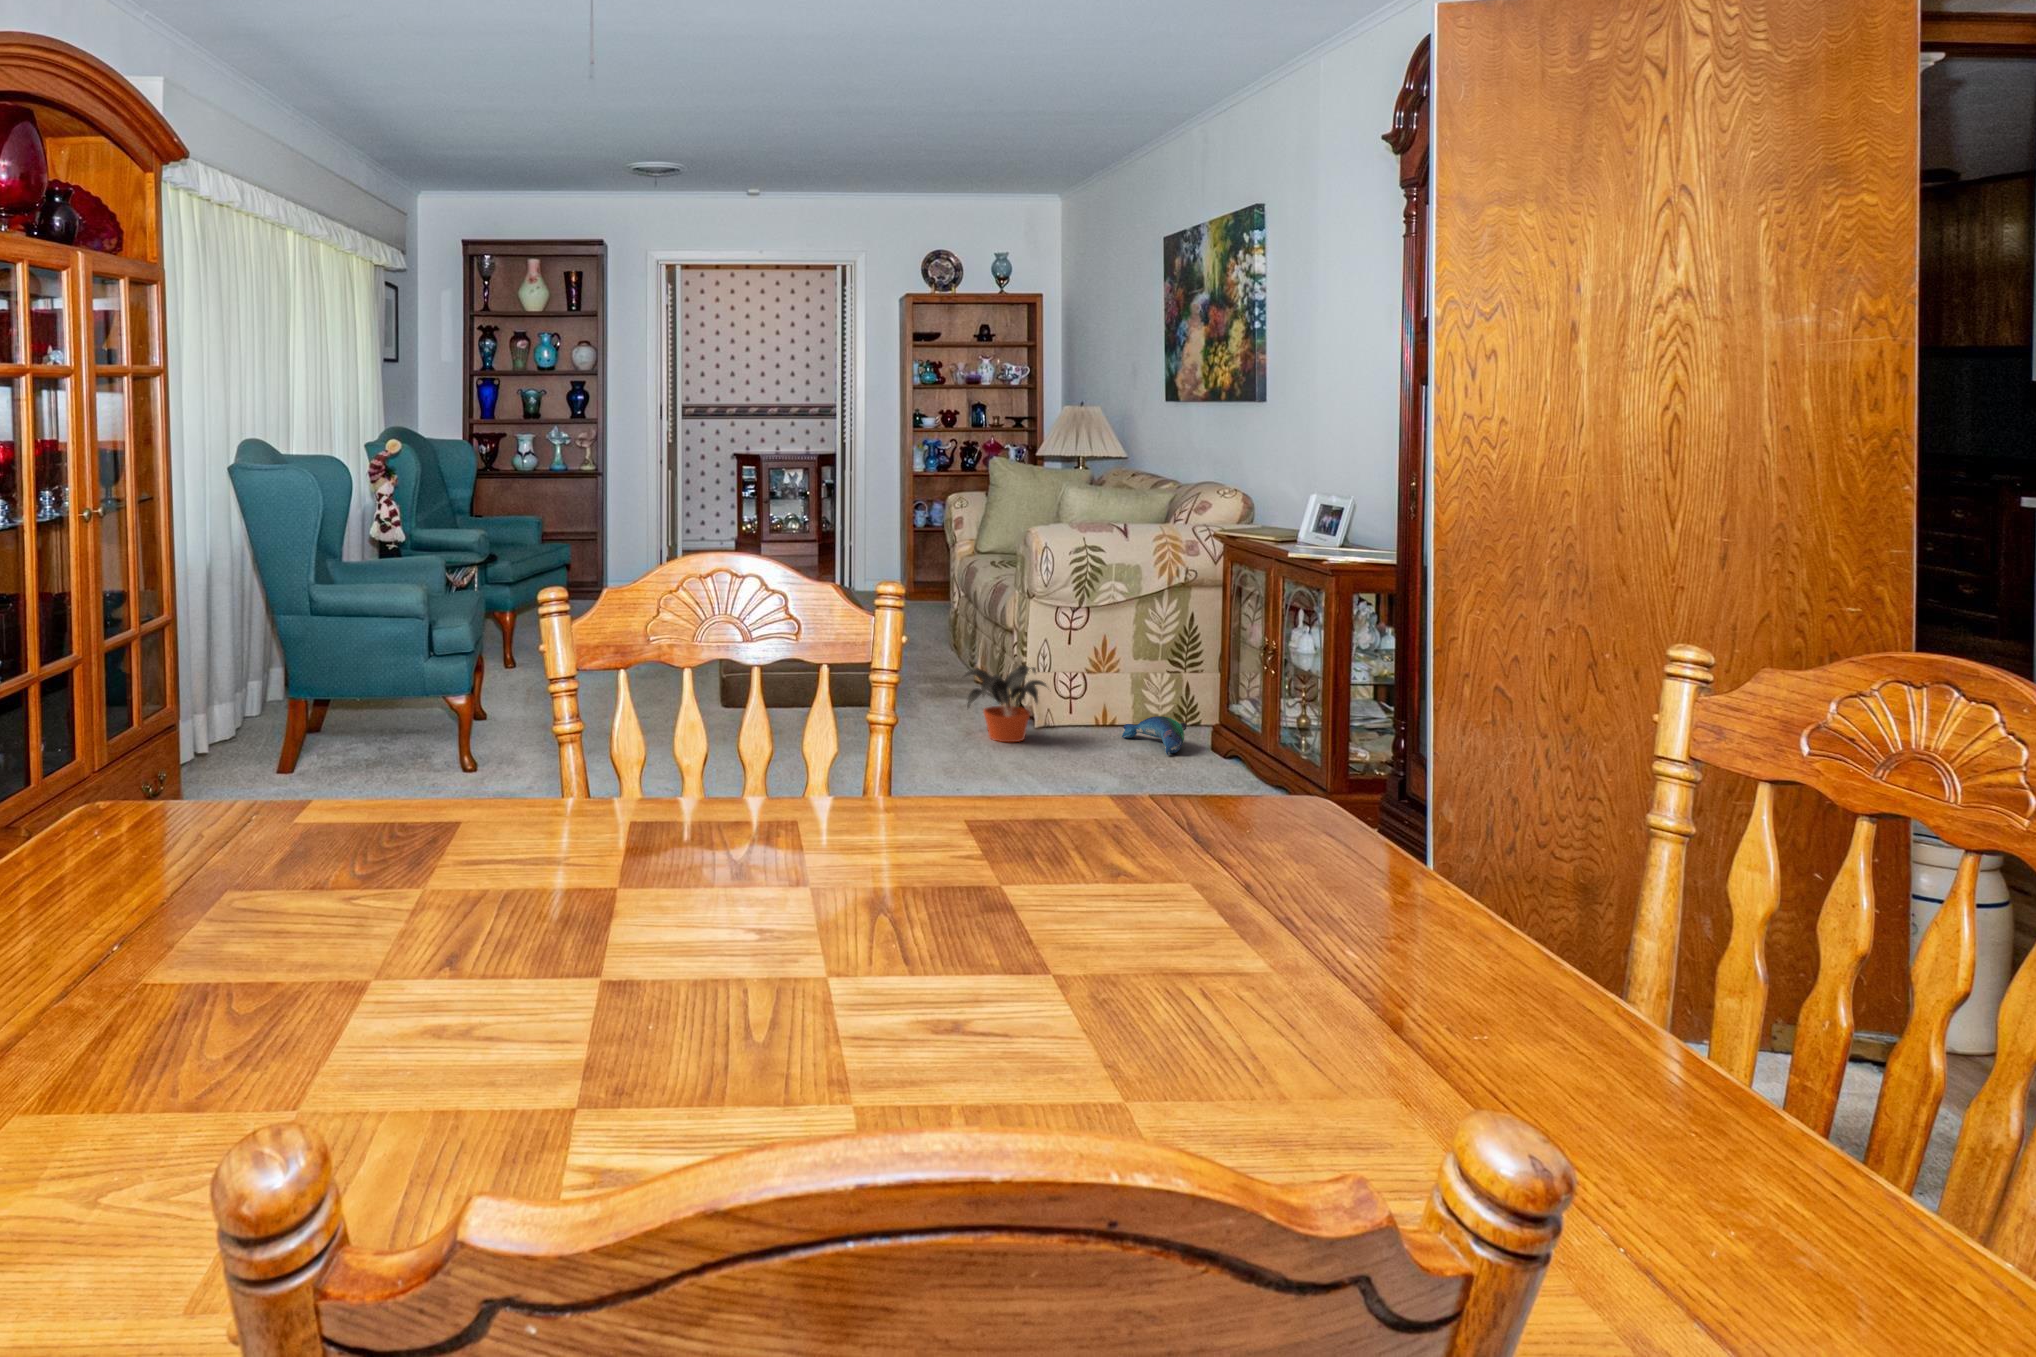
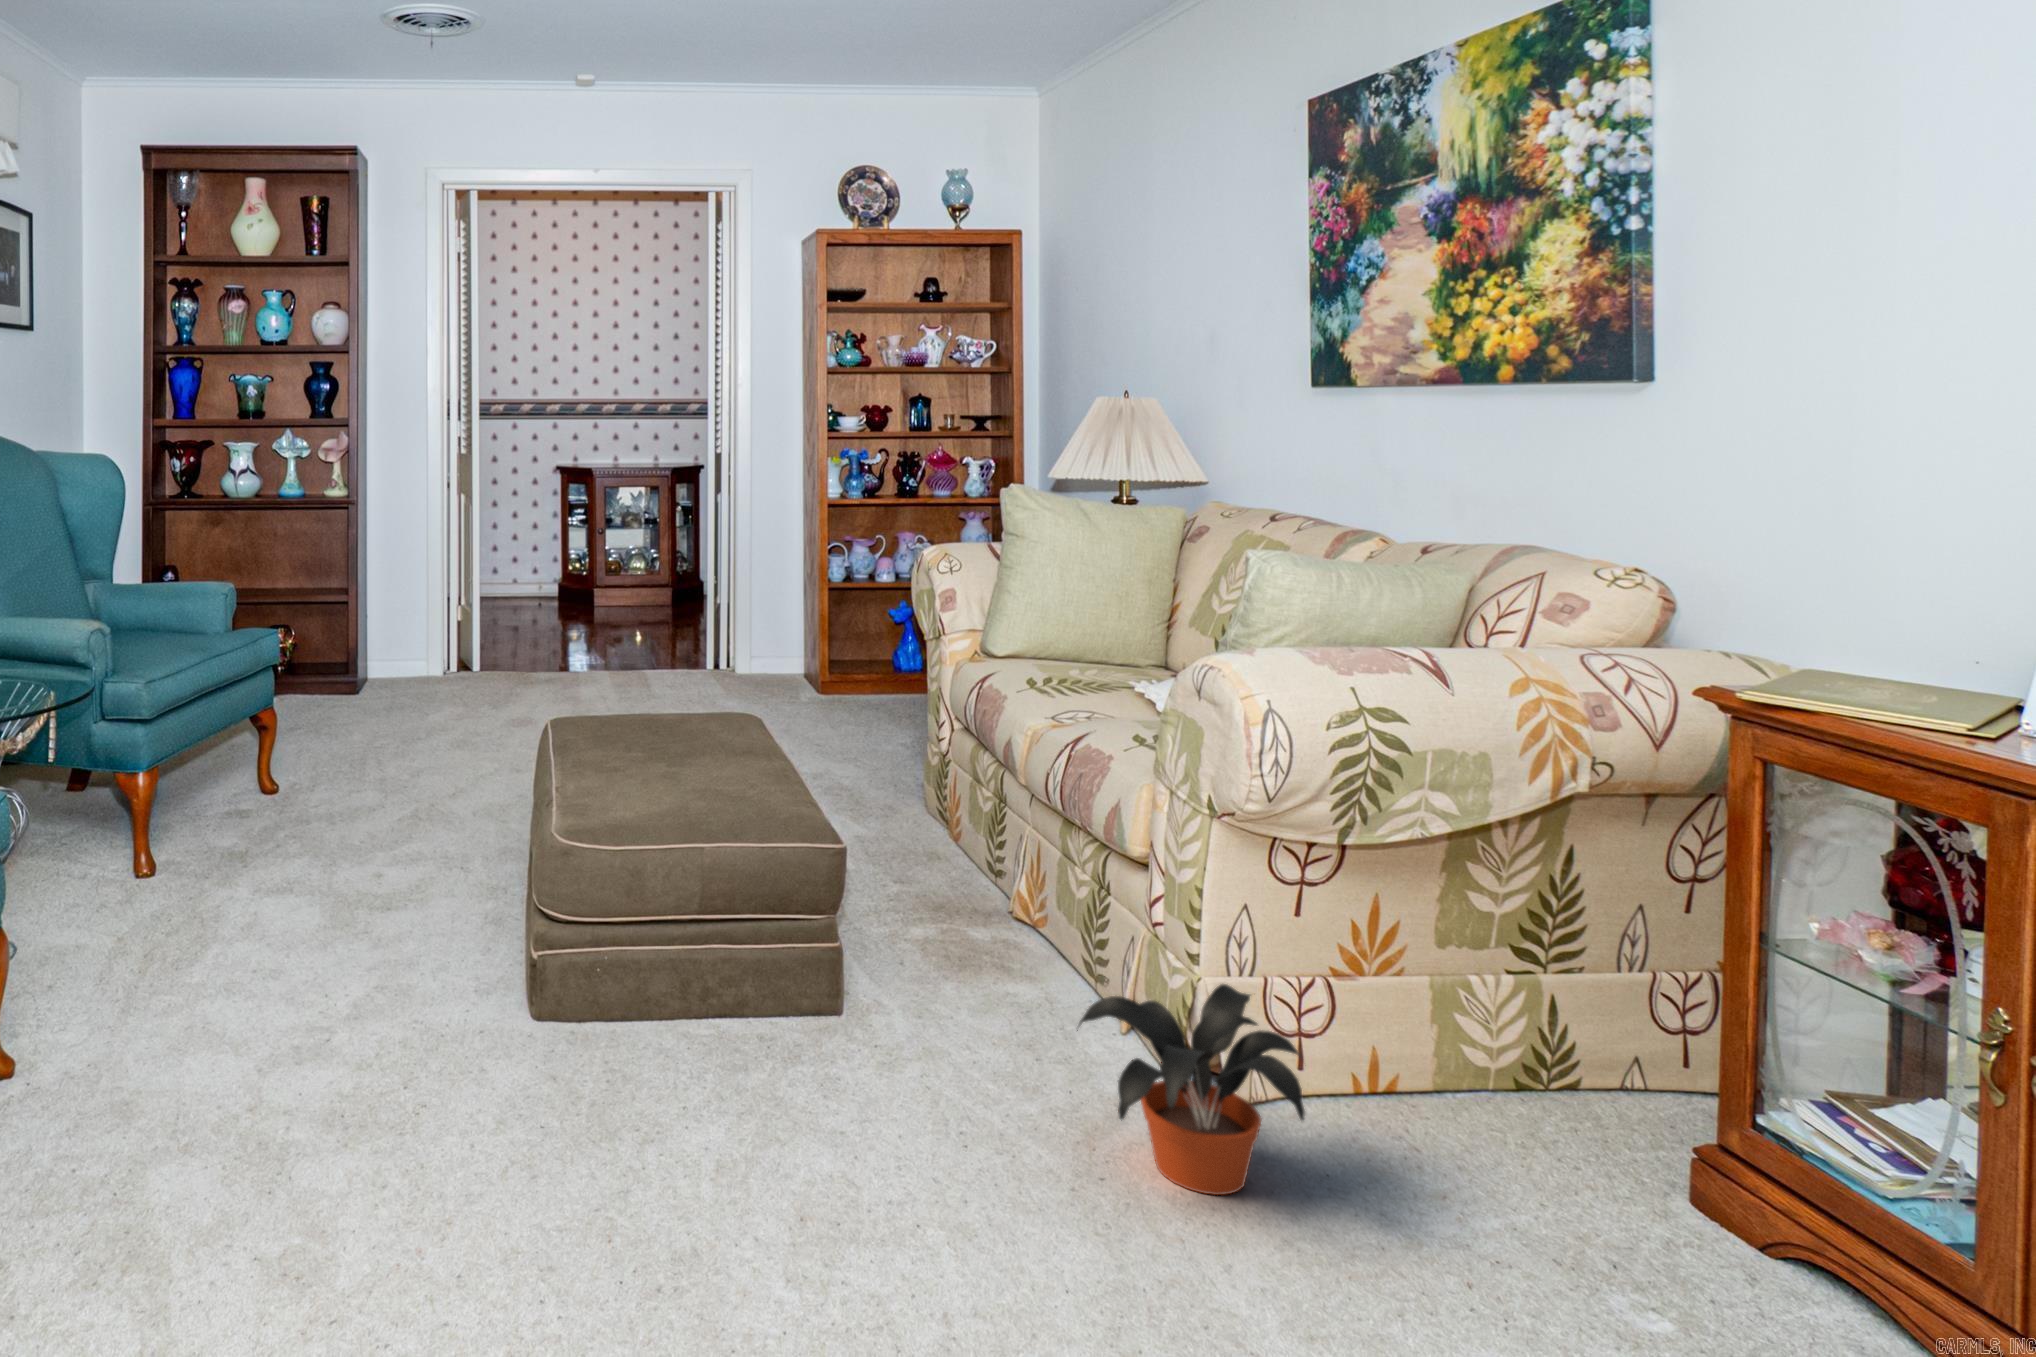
plush toy: present [1122,716,1187,755] -> none [1448,1113,1655,1253]

